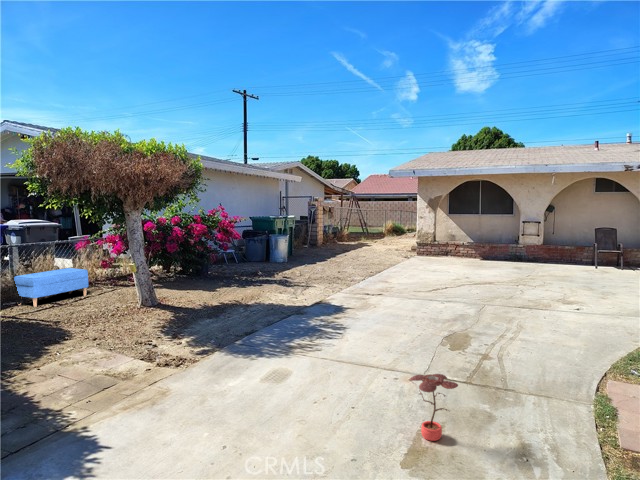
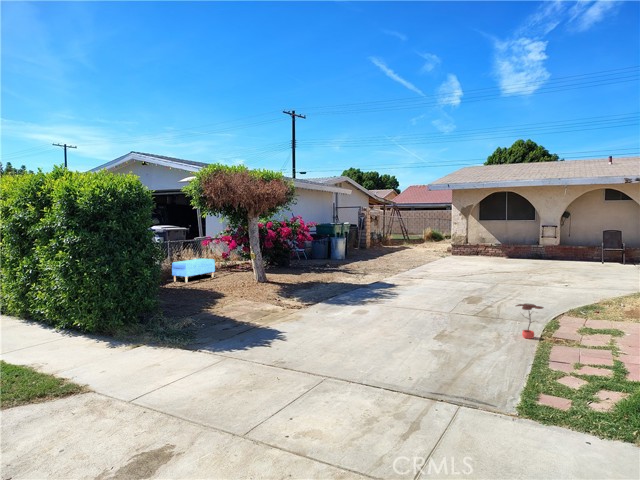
potted plant: present [410,374,458,441] -> present [516,304,544,339]

